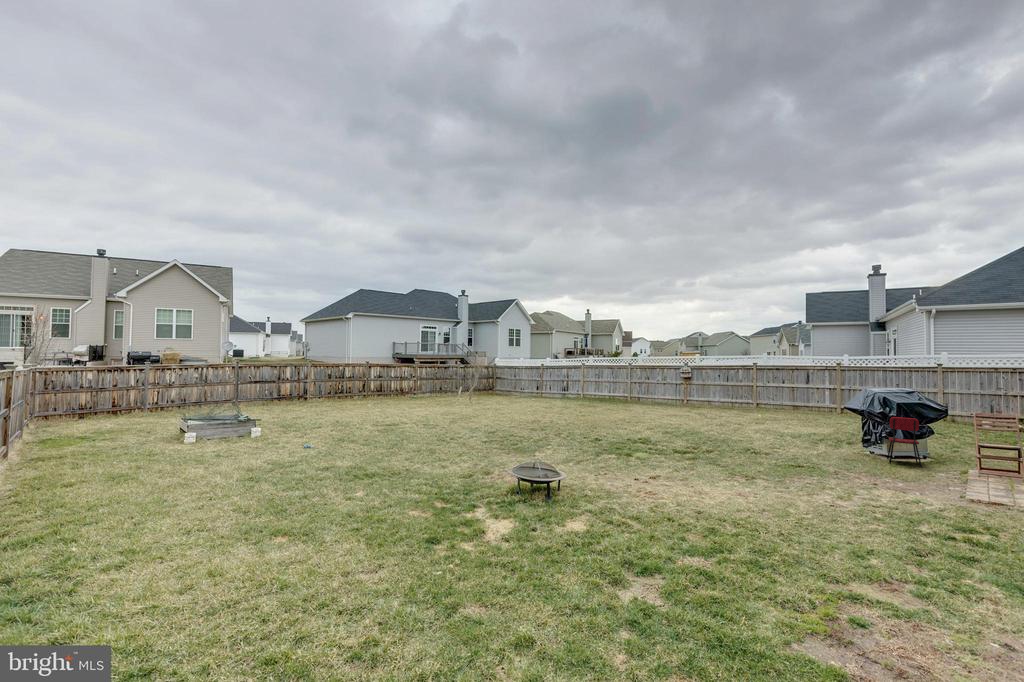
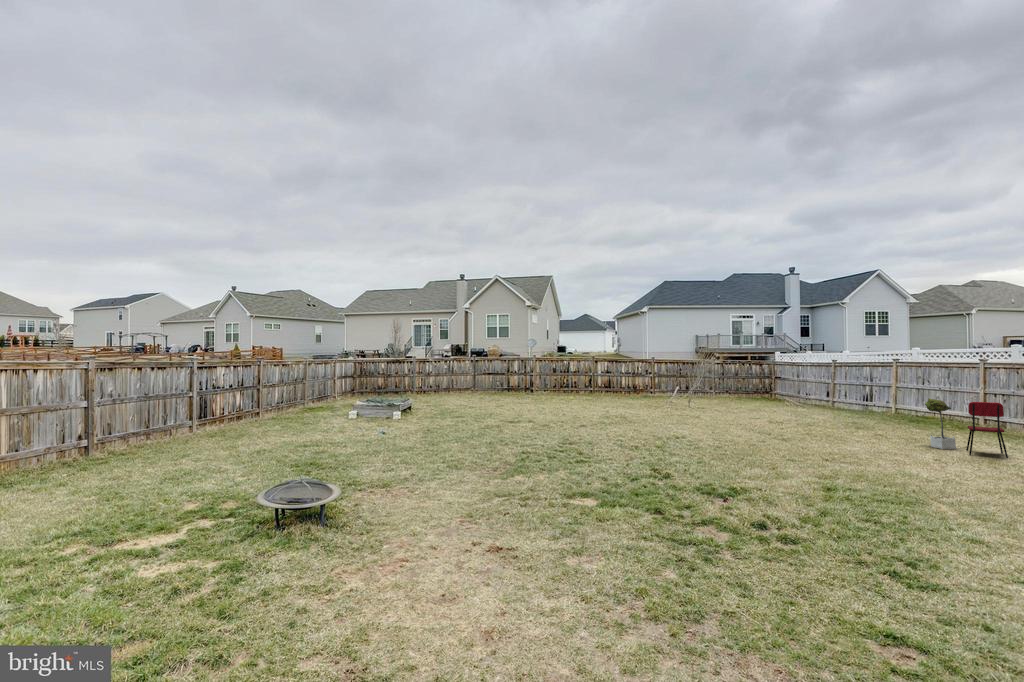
potted tree: none [853,412,879,457] -> present [925,398,956,449]

